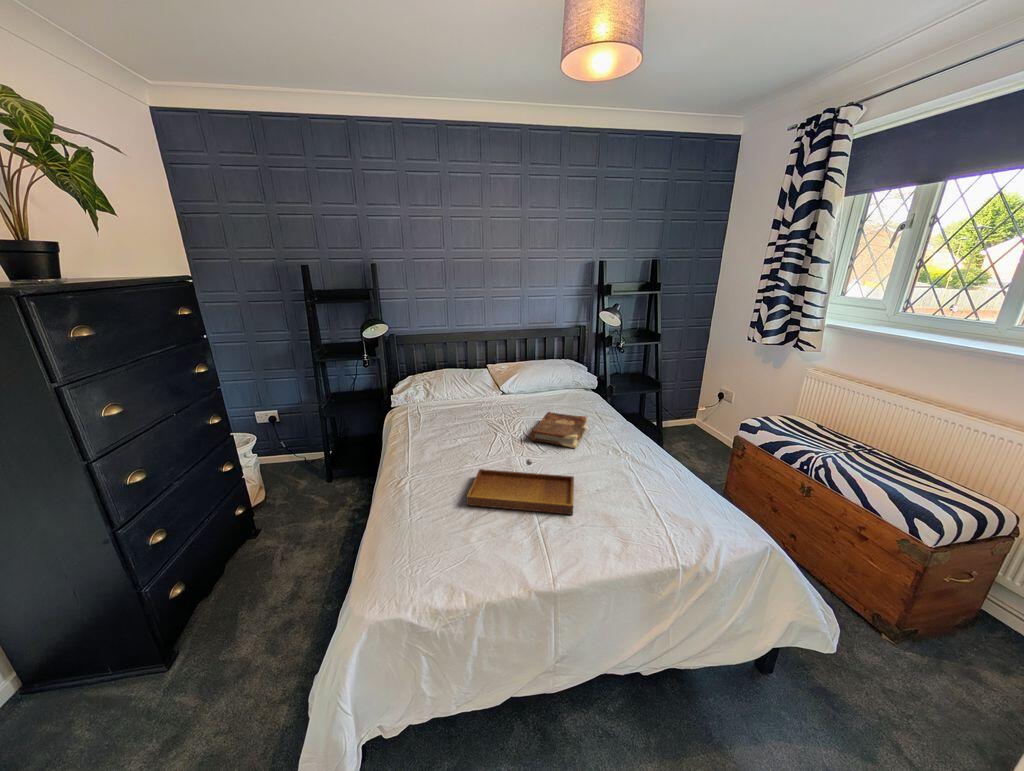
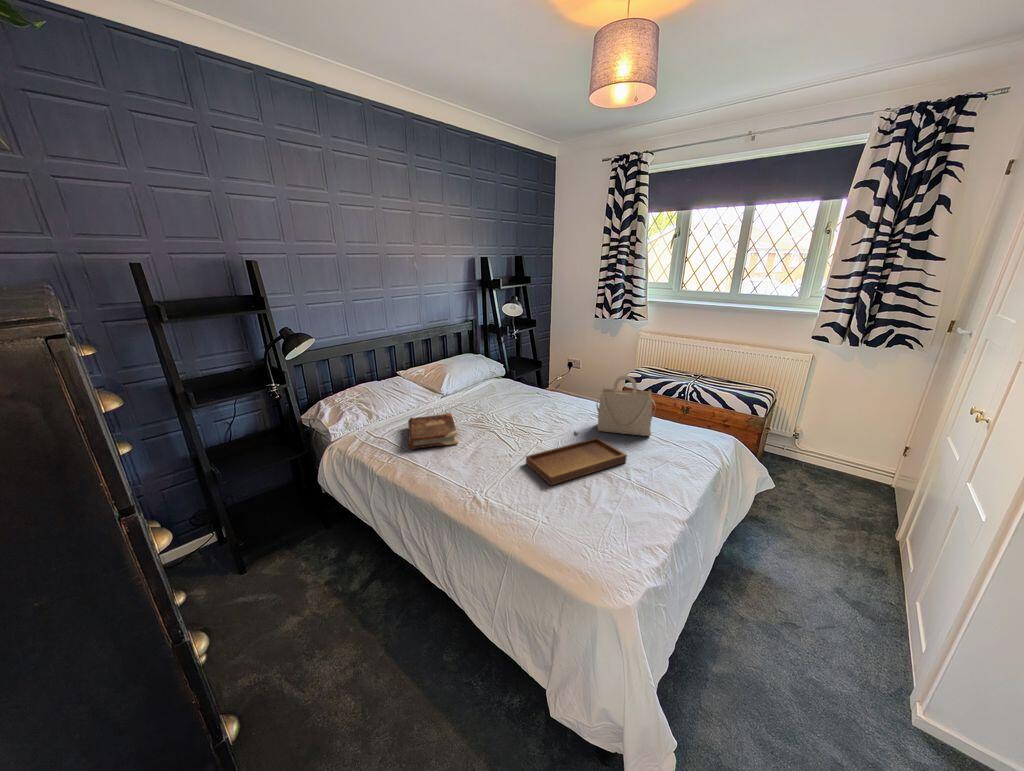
book: present [530,412,588,448] -> present [408,413,458,449]
handbag: none [595,413,665,498] -> present [597,375,656,436]

